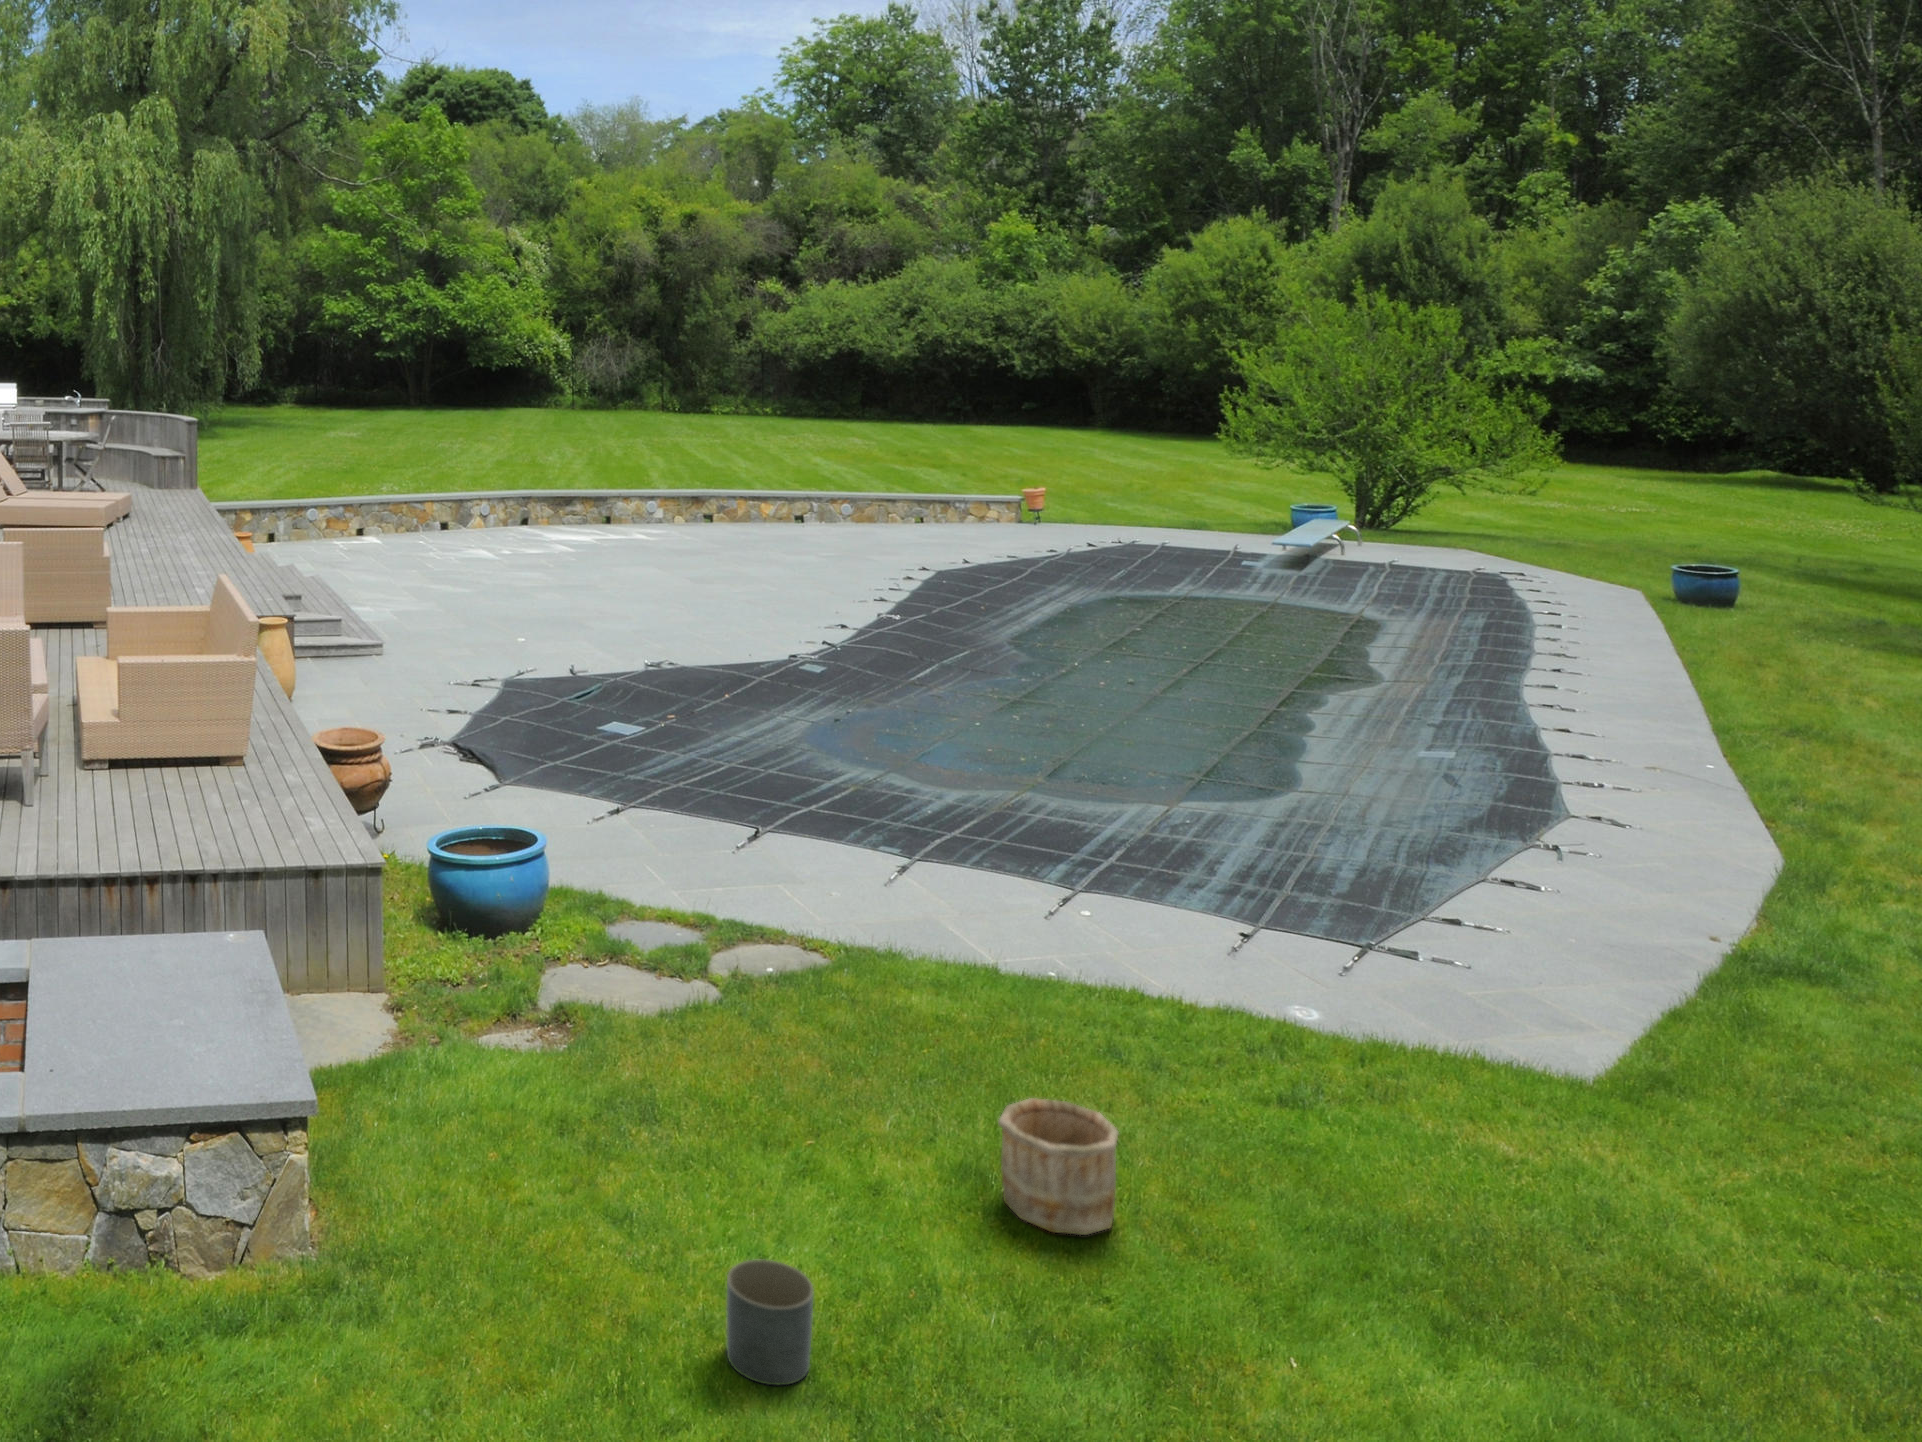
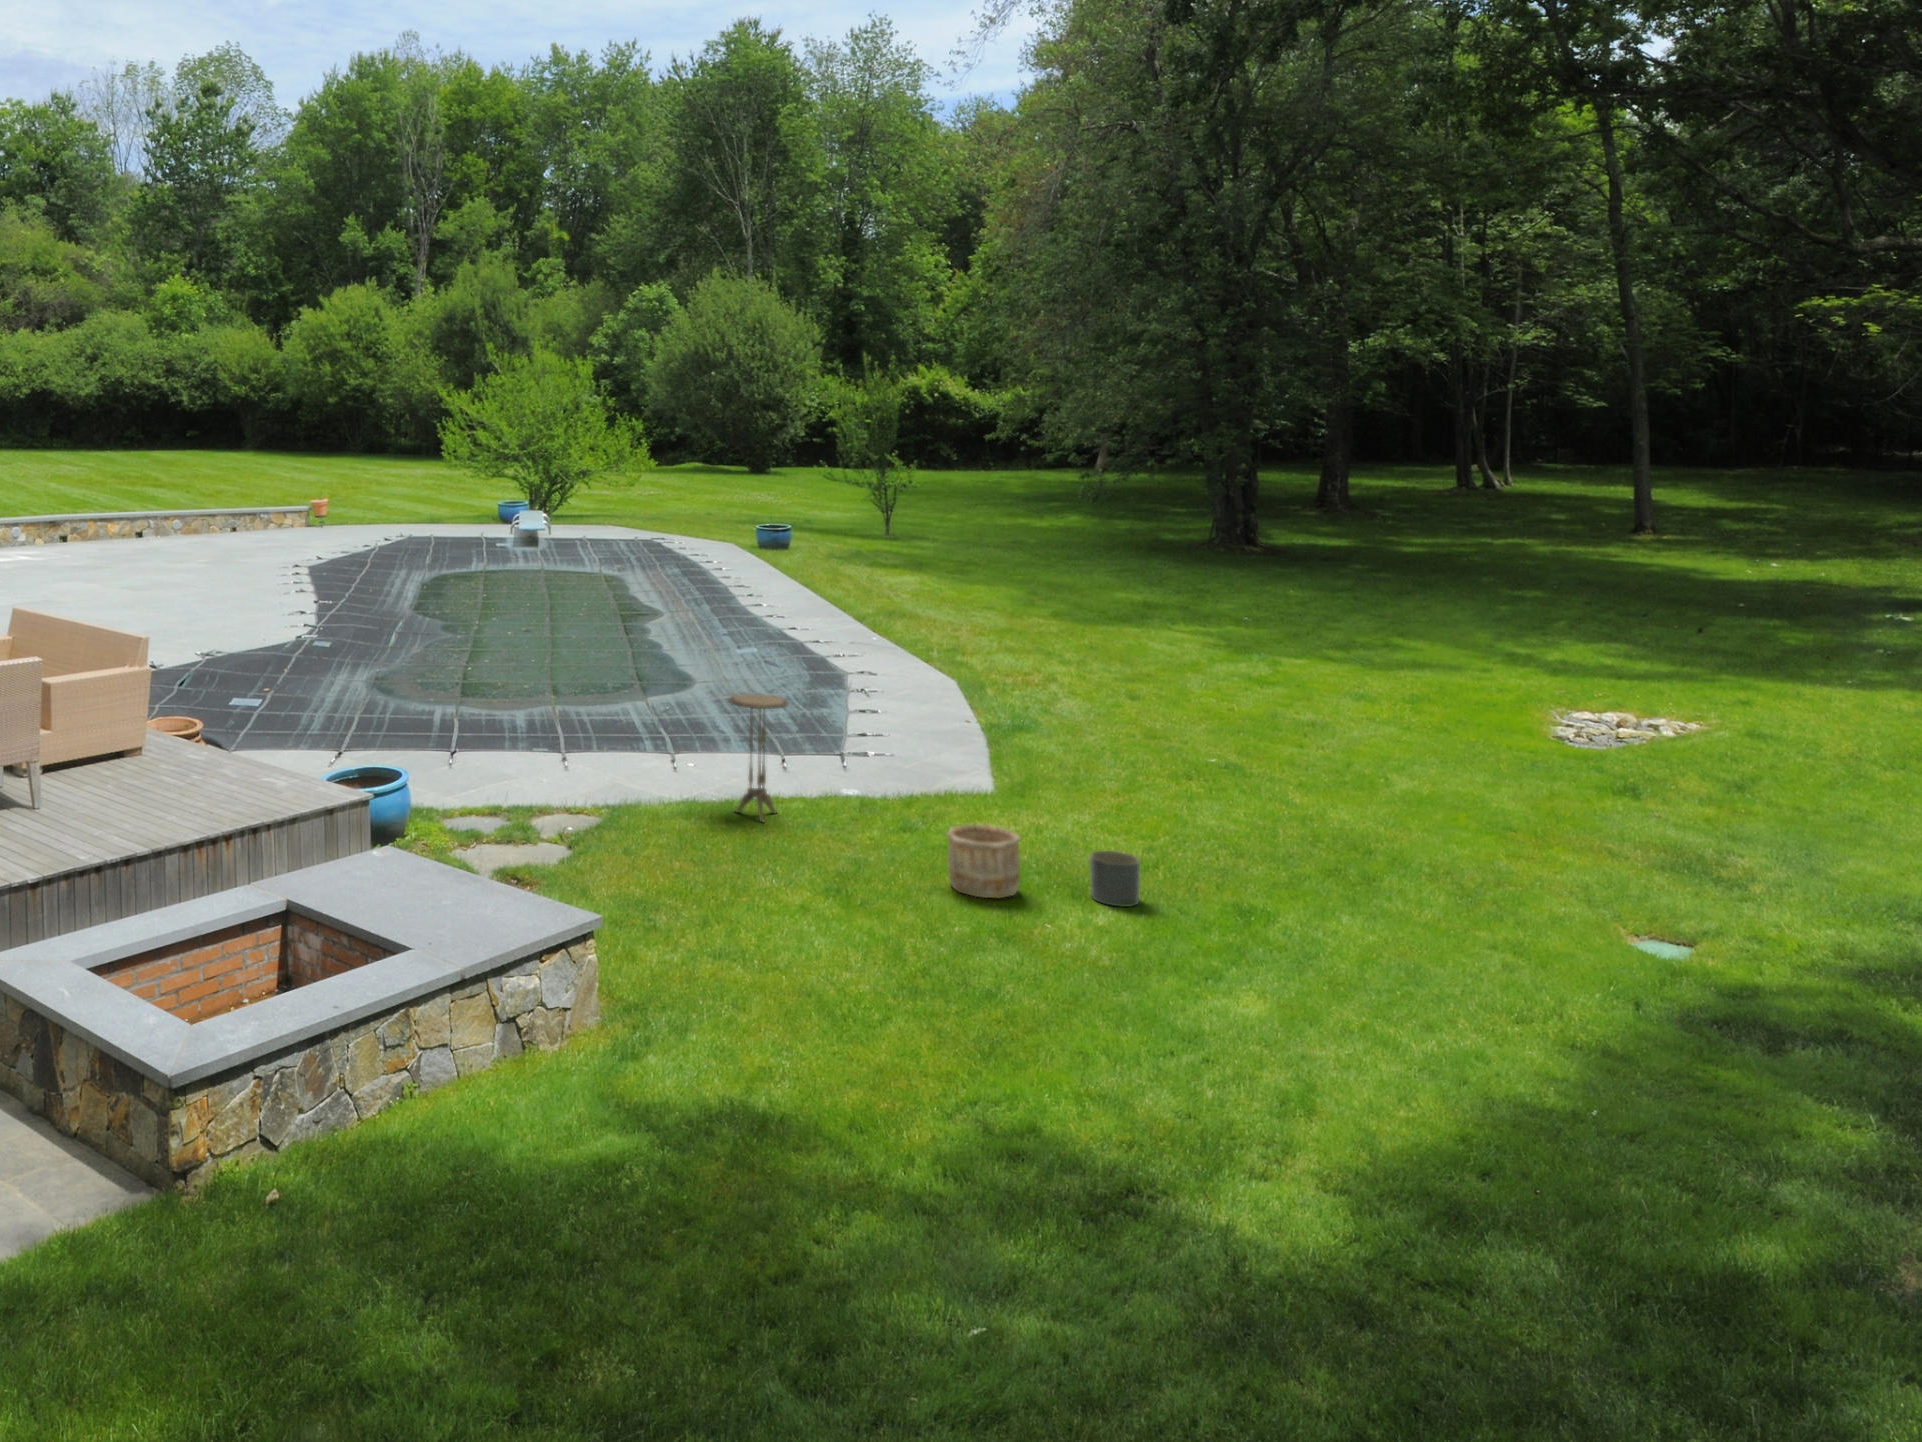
side table: none [871,828,961,1017] -> present [728,694,789,822]
planter: present [727,1259,814,1385] -> present [1090,851,1140,907]

